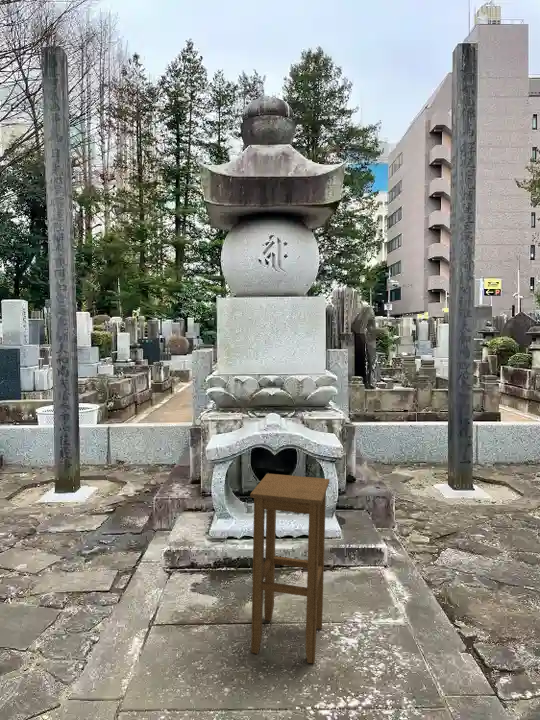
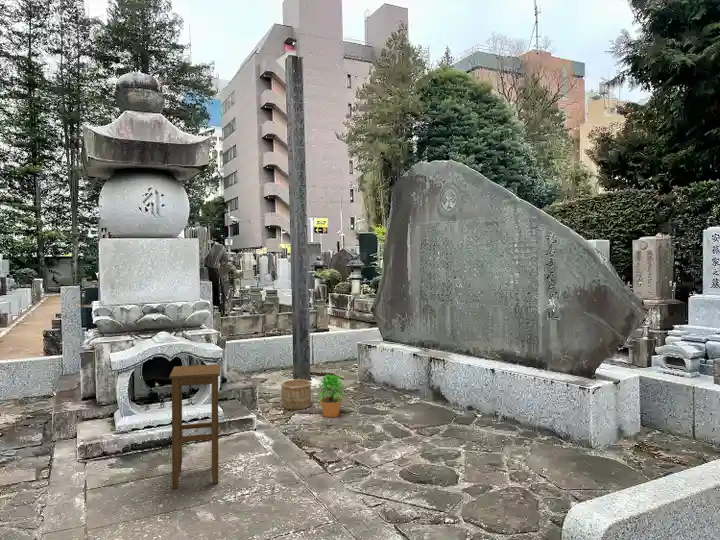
wooden bucket: none [429,490,475,536] -> present [281,379,311,410]
potted plant: none [480,496,530,562] -> present [317,375,344,417]

